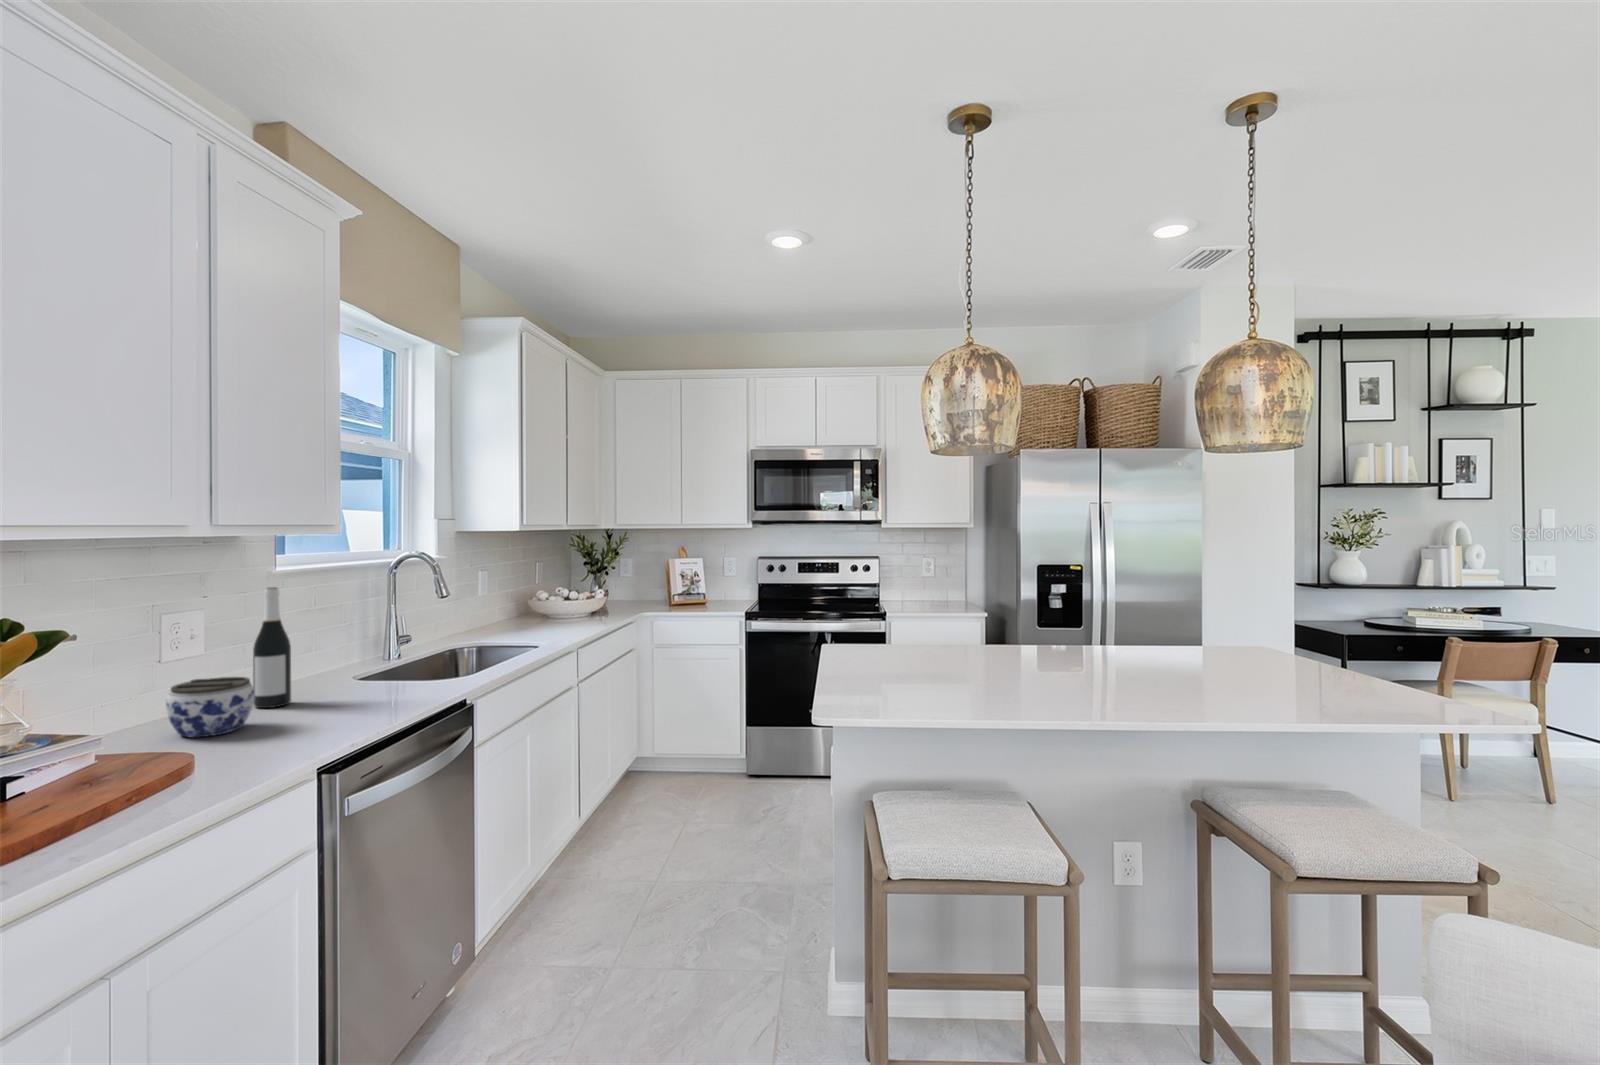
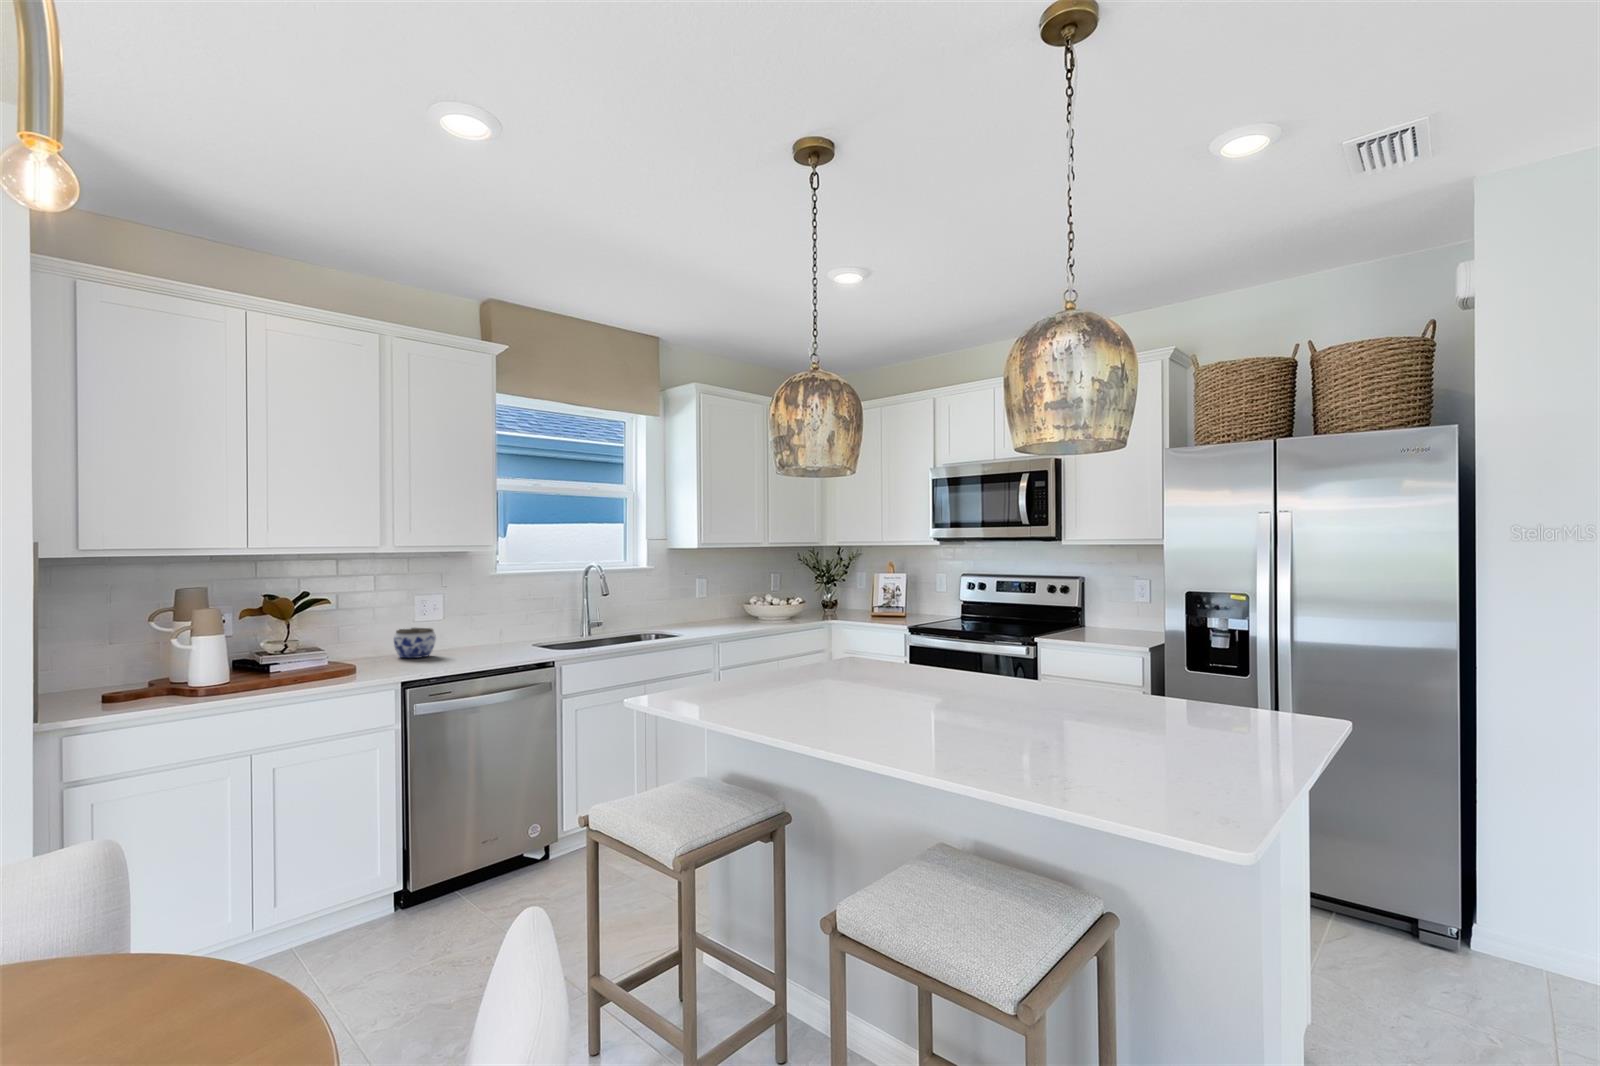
wine bottle: present [253,587,291,708] -> none [456,579,476,651]

